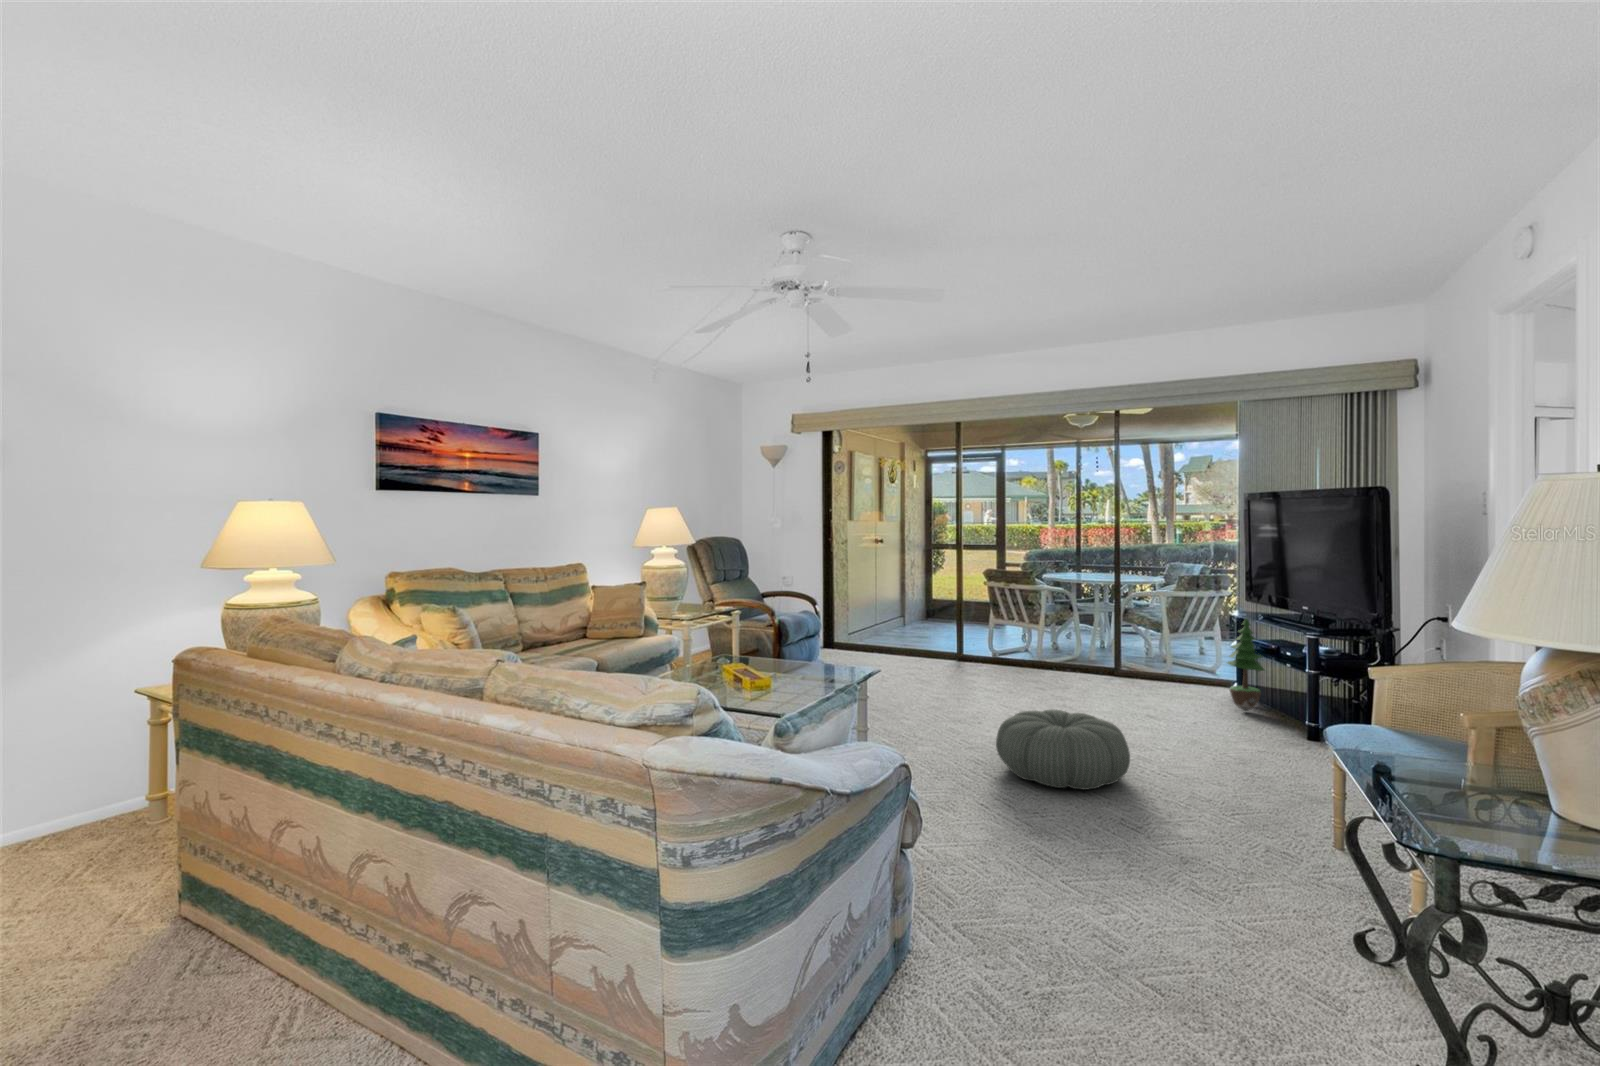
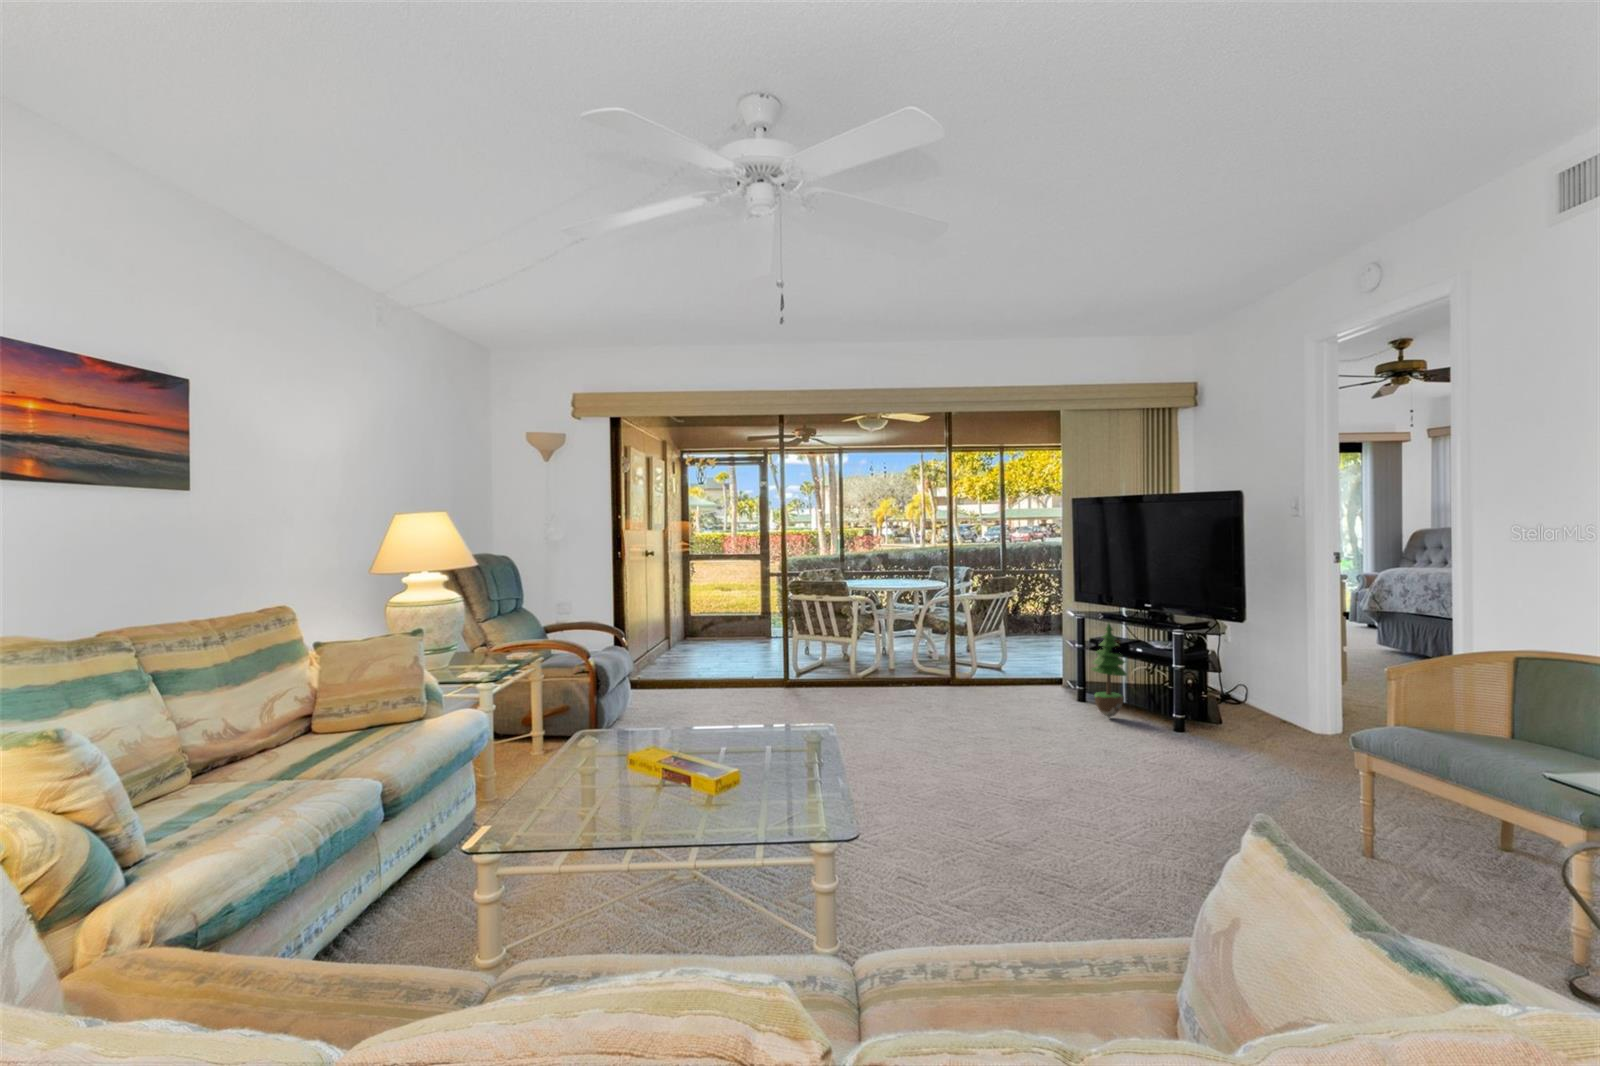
pouf: present [996,710,1130,790] -> none [983,755,1145,861]

